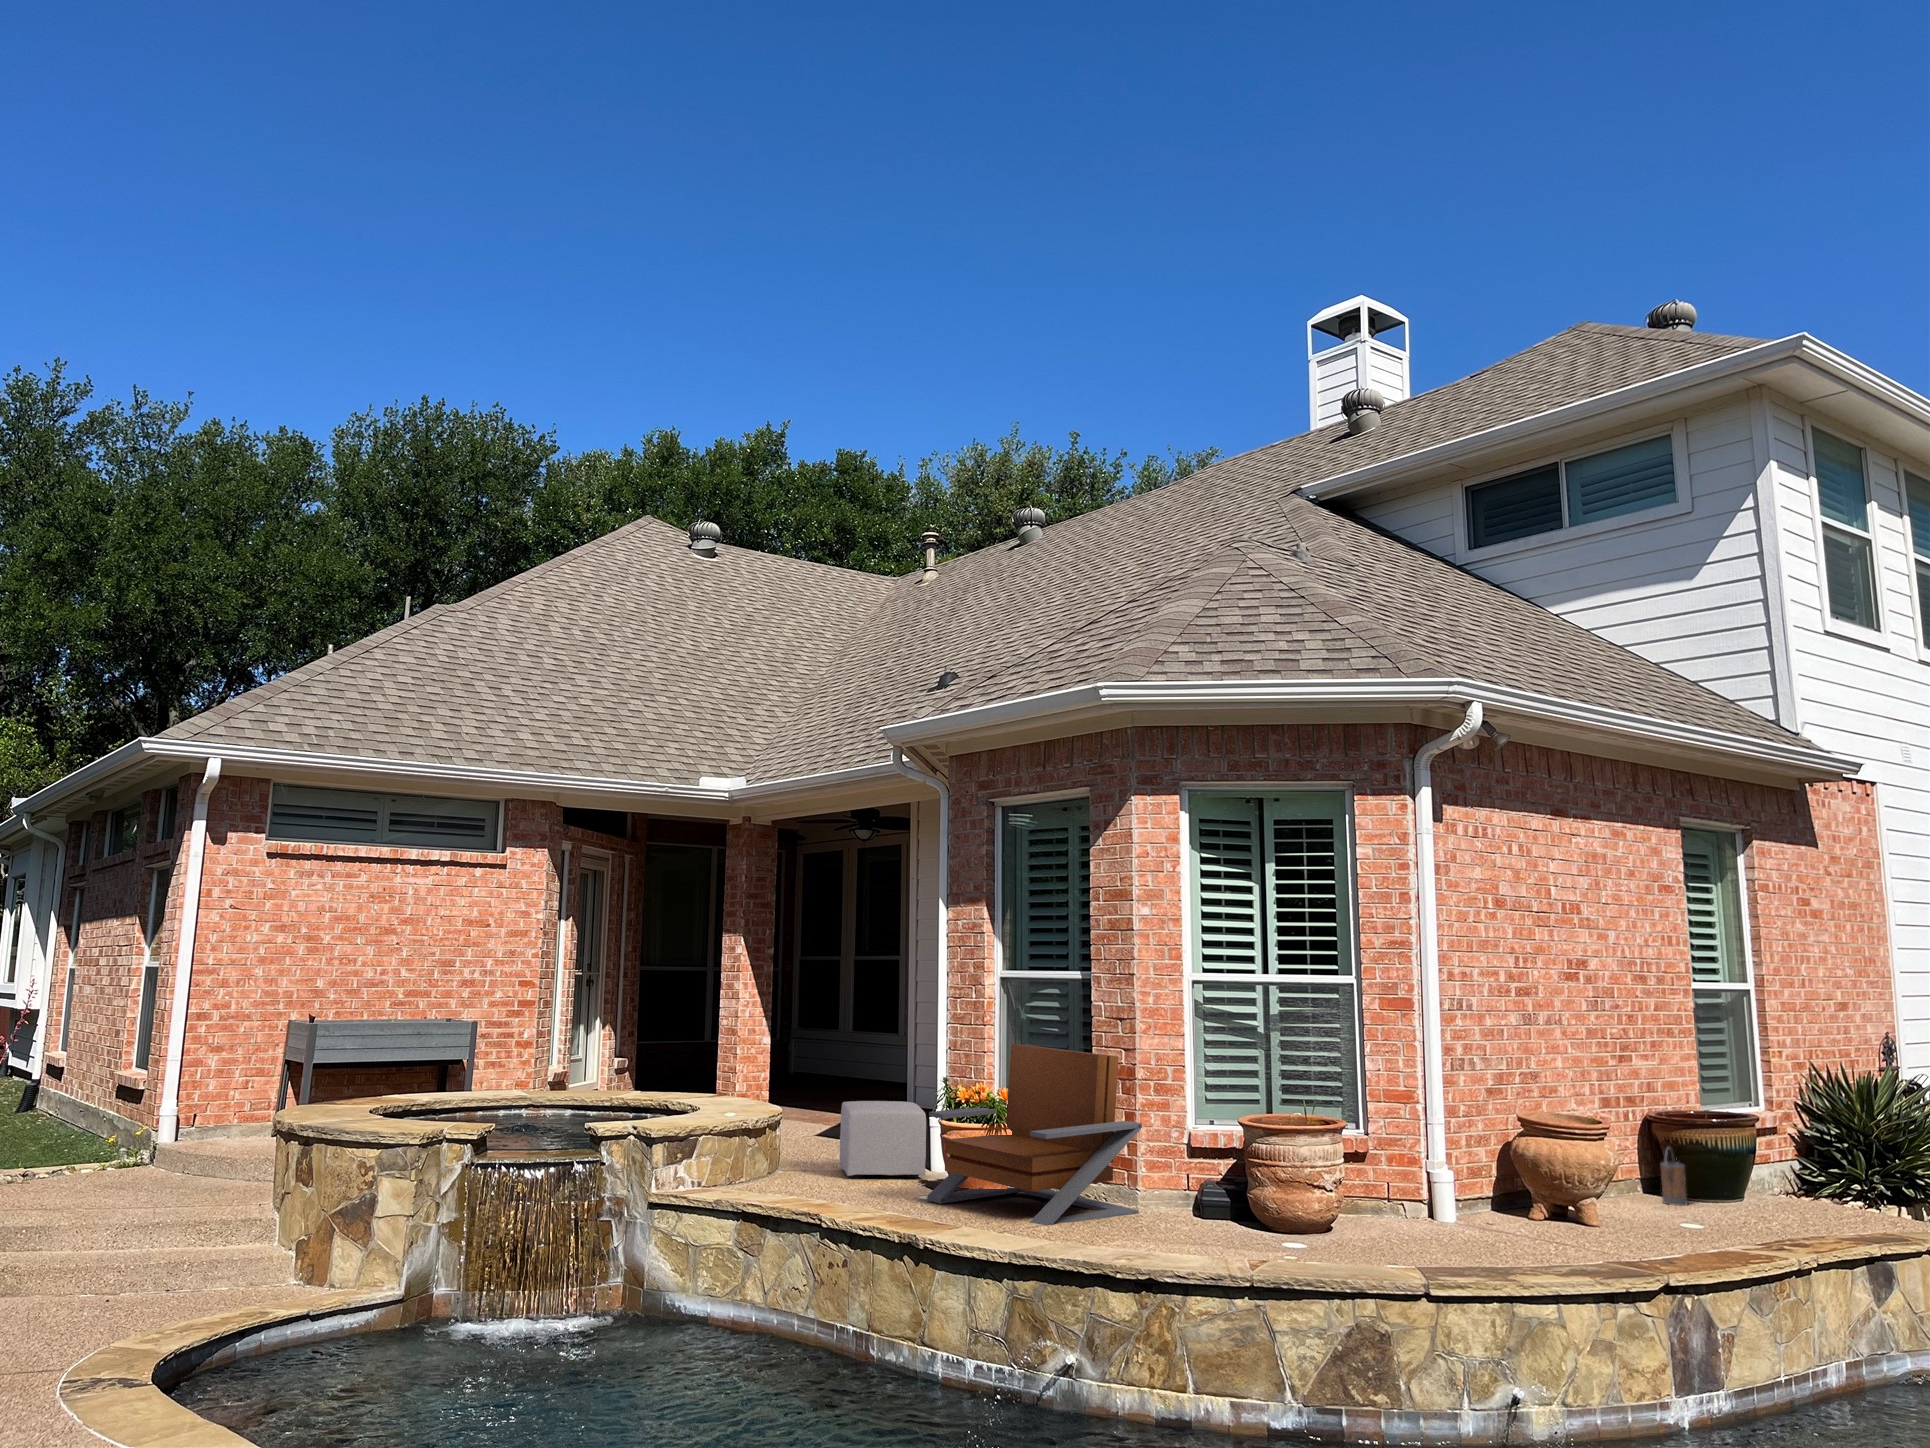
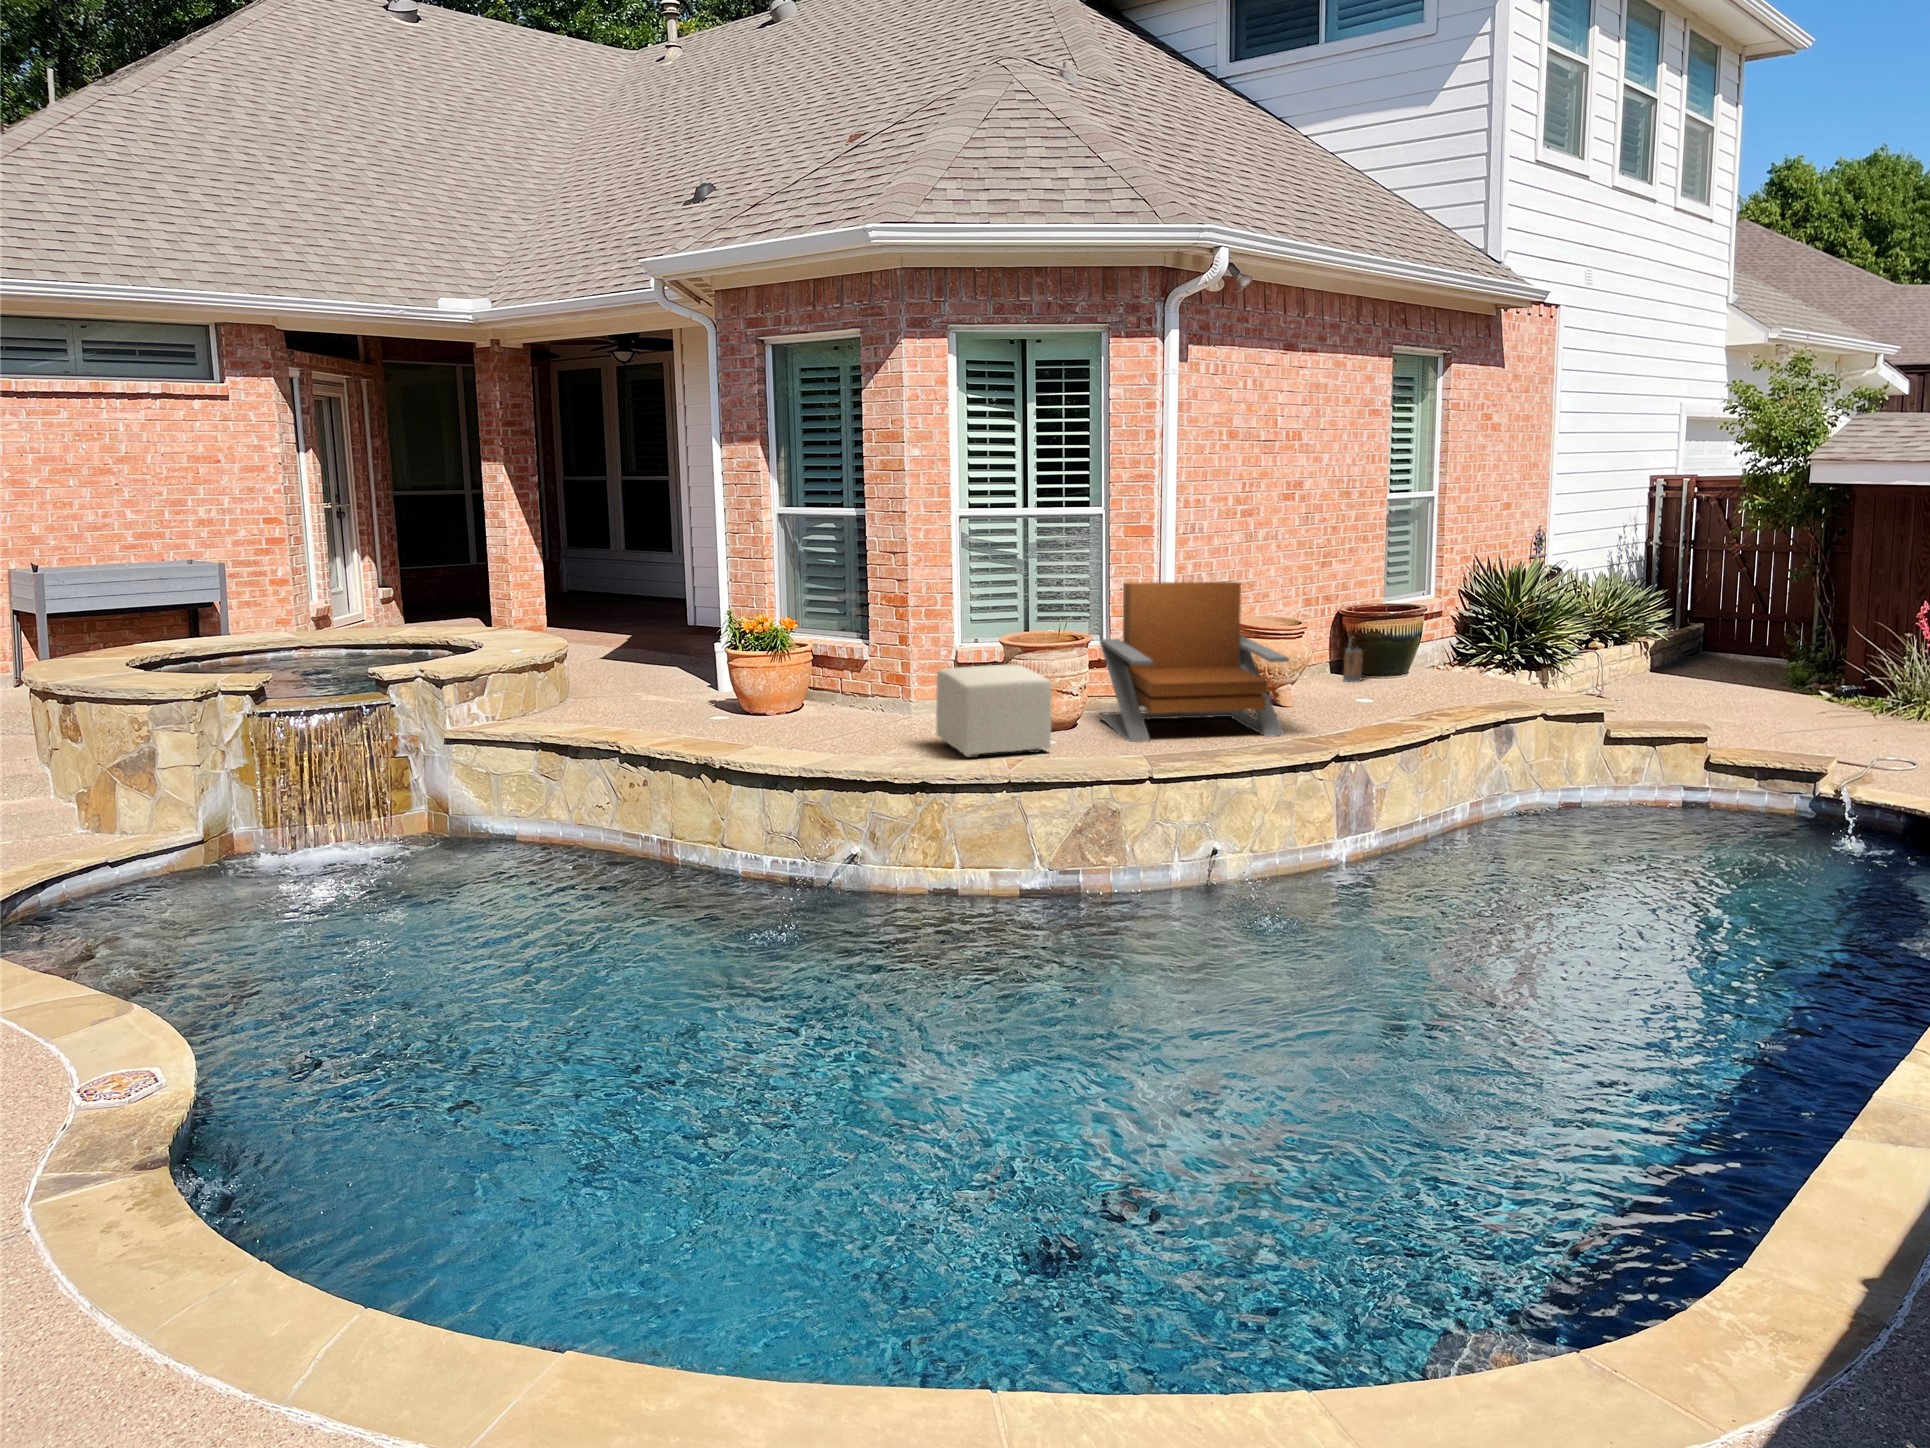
lounge chair: present [927,1044,1142,1225] -> present [1099,582,1289,742]
ottoman: present [840,1101,926,1179] -> present [936,665,1052,758]

